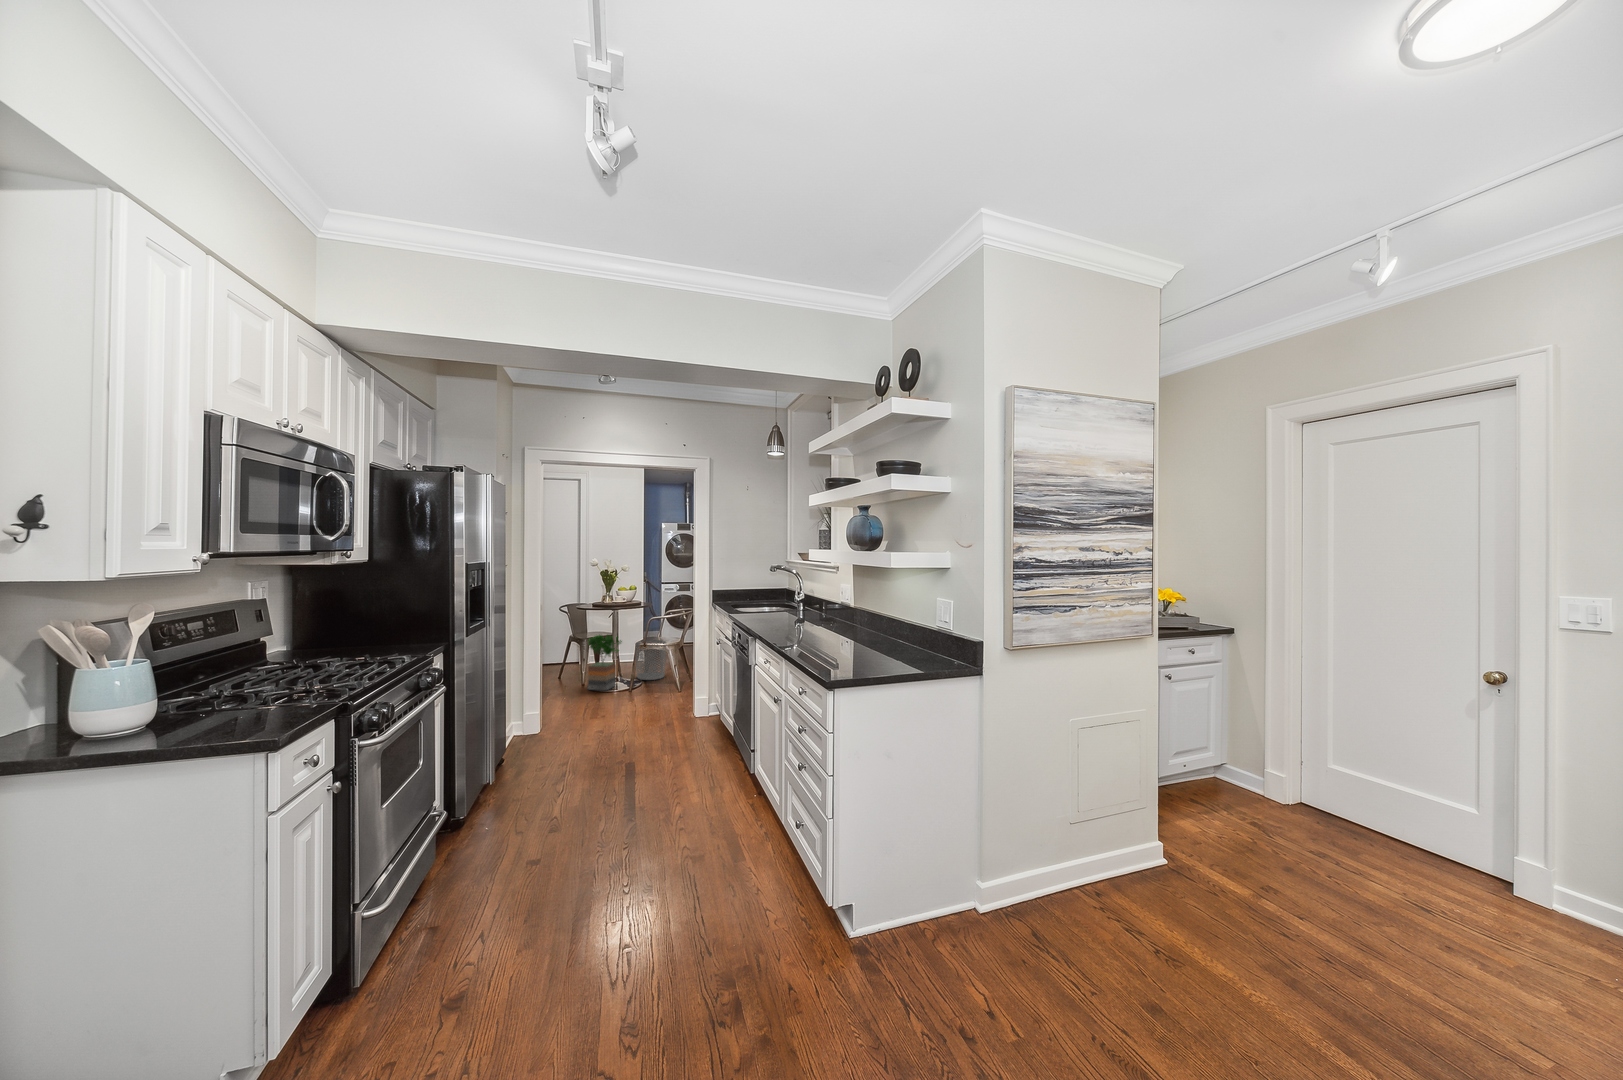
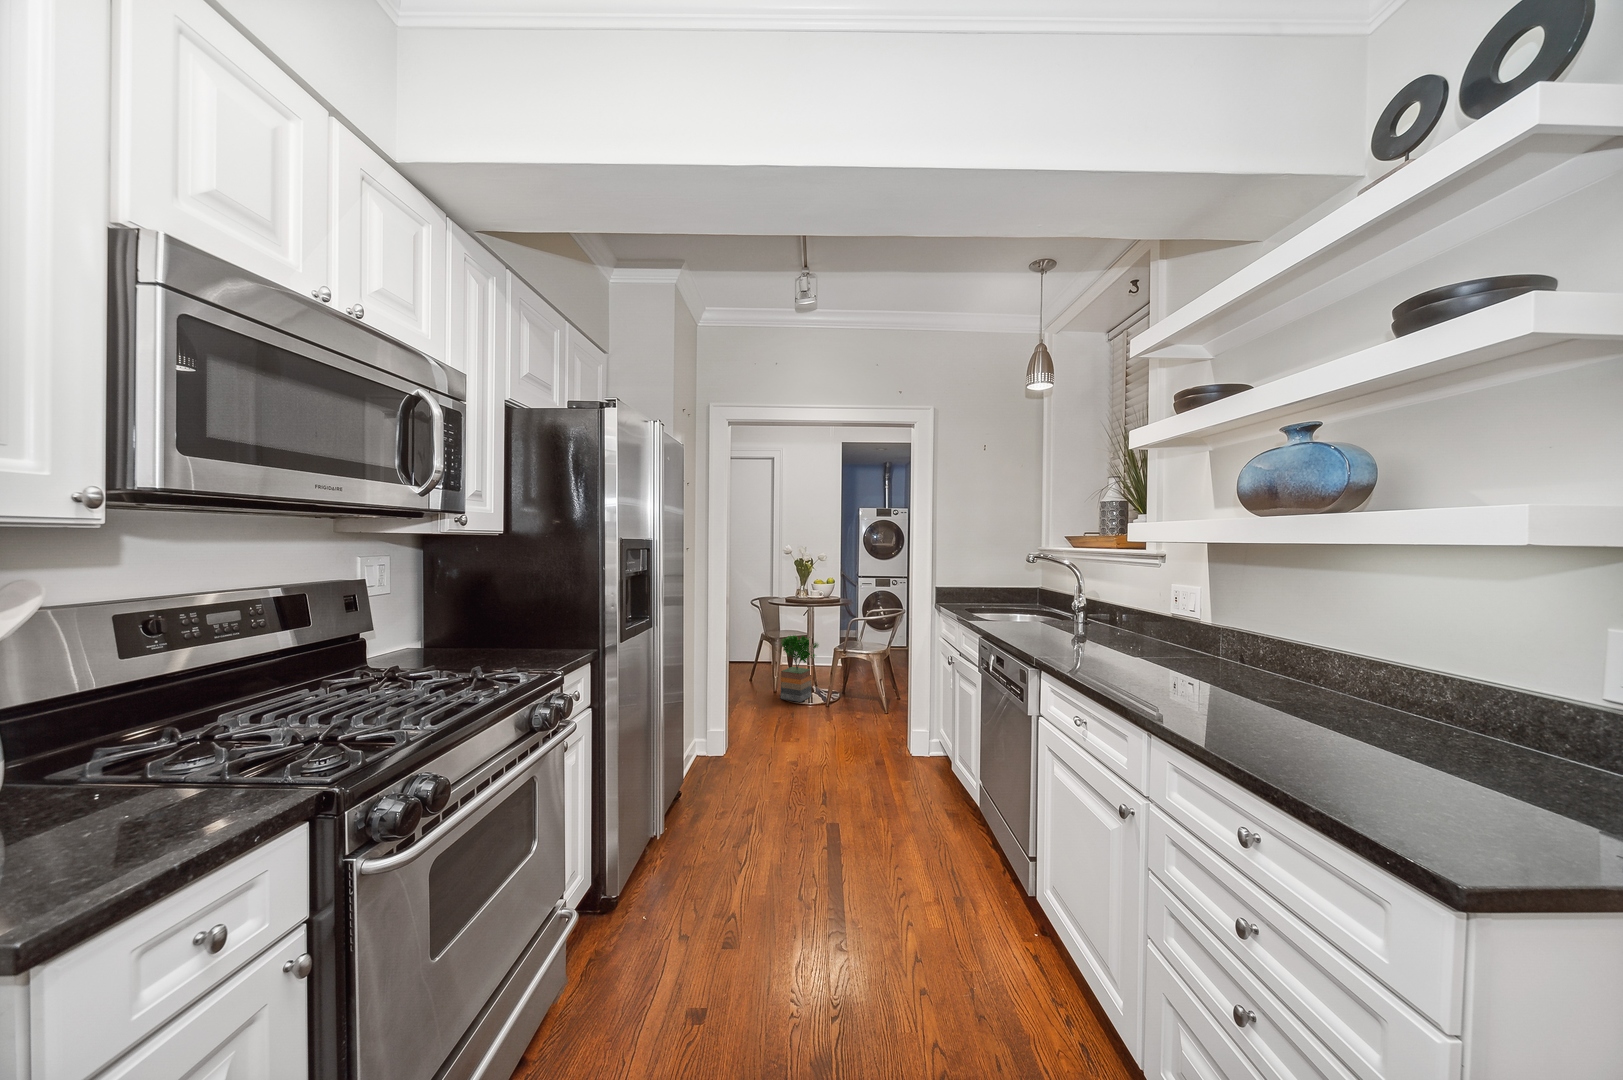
waste bin: present [635,640,666,680] -> none [833,644,868,692]

